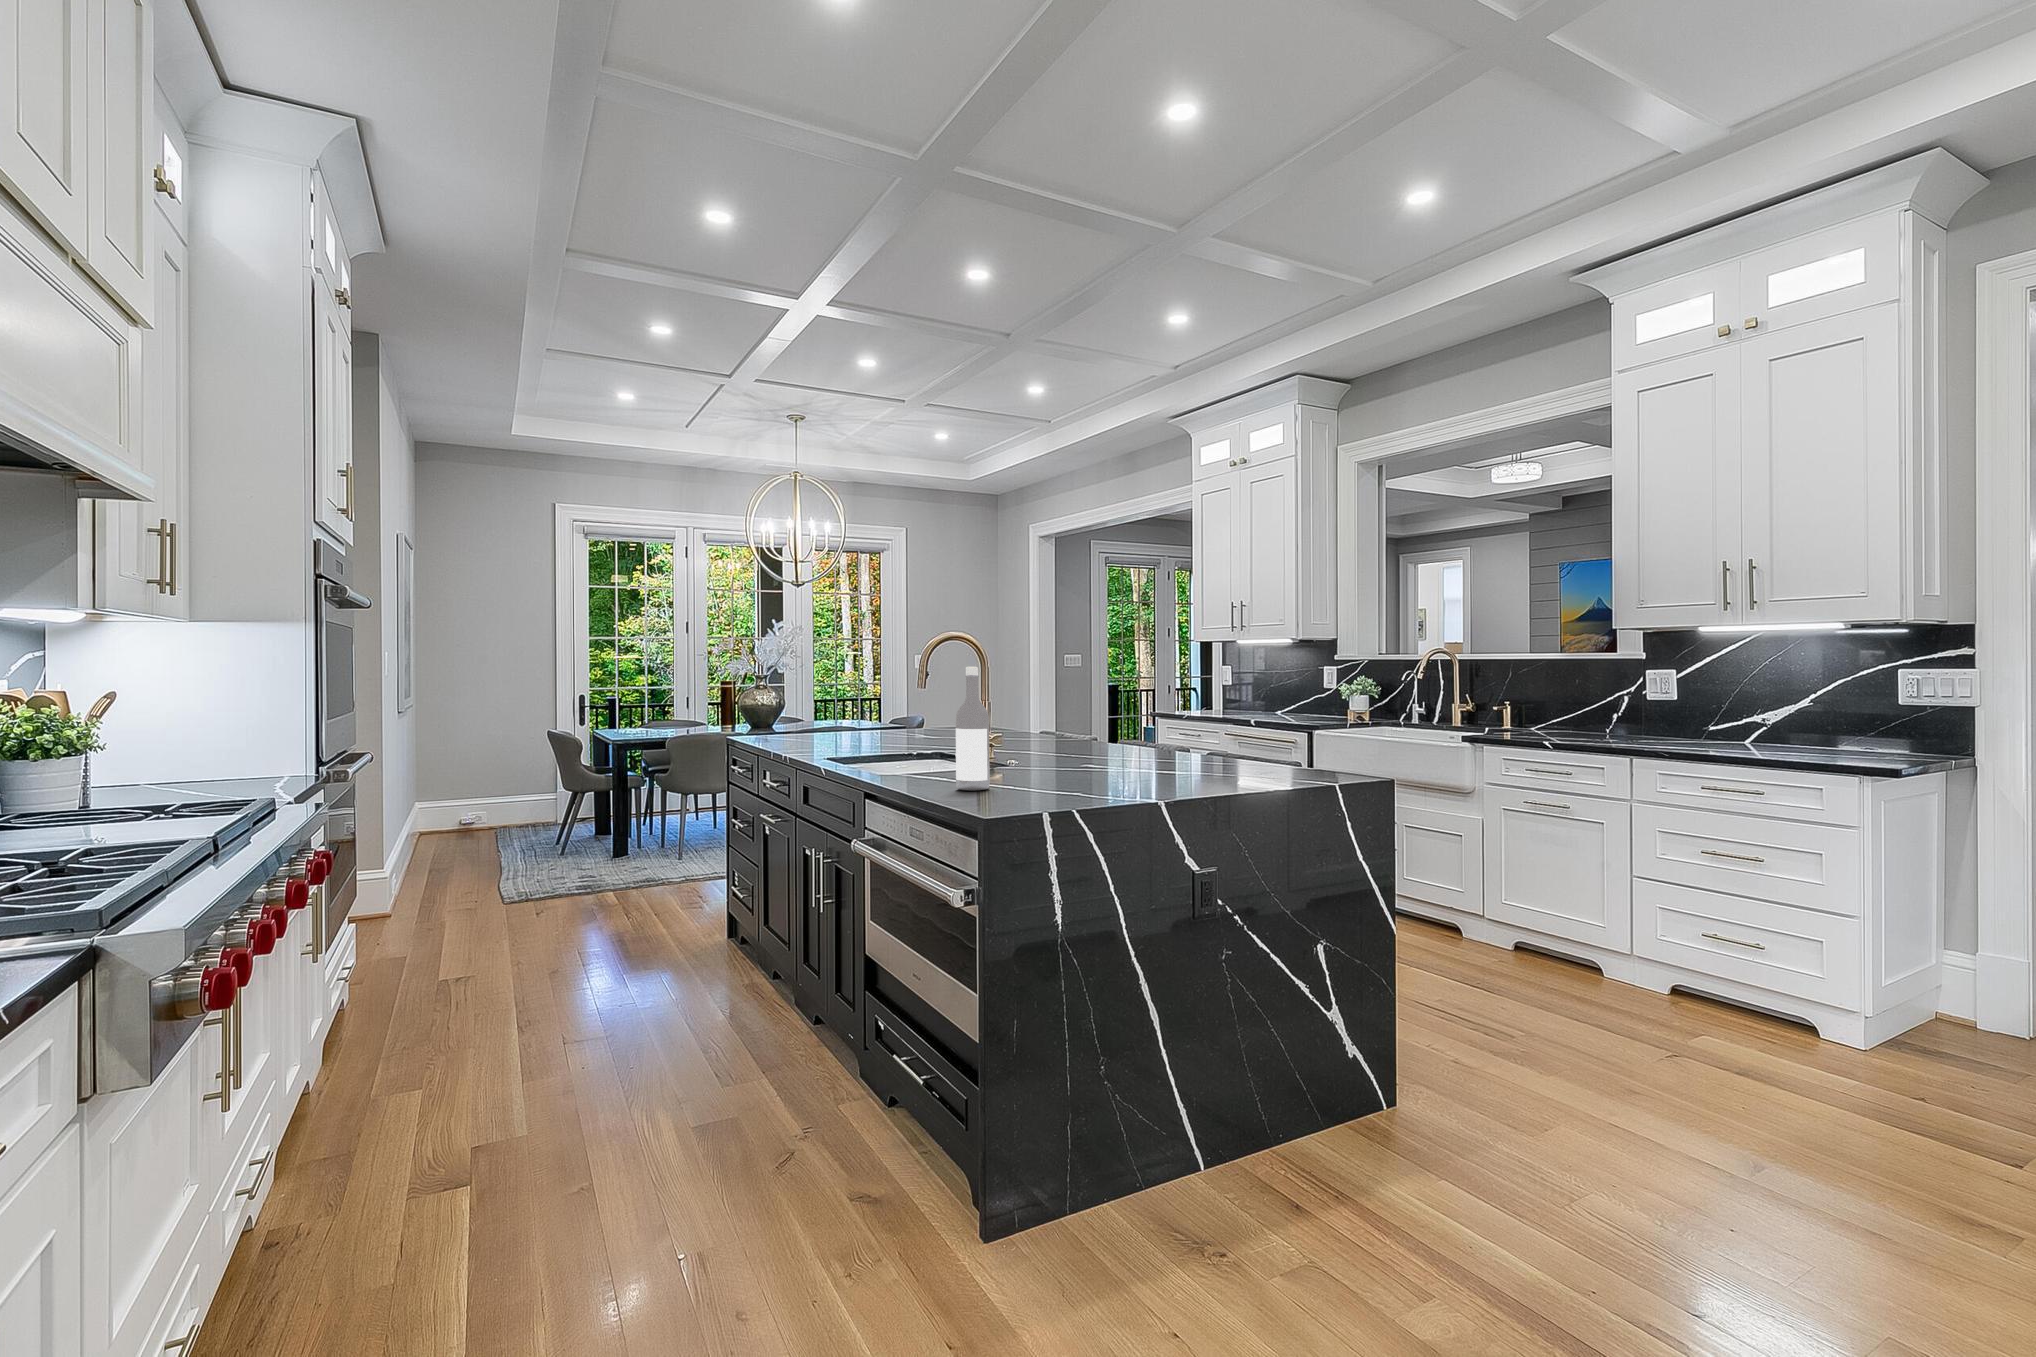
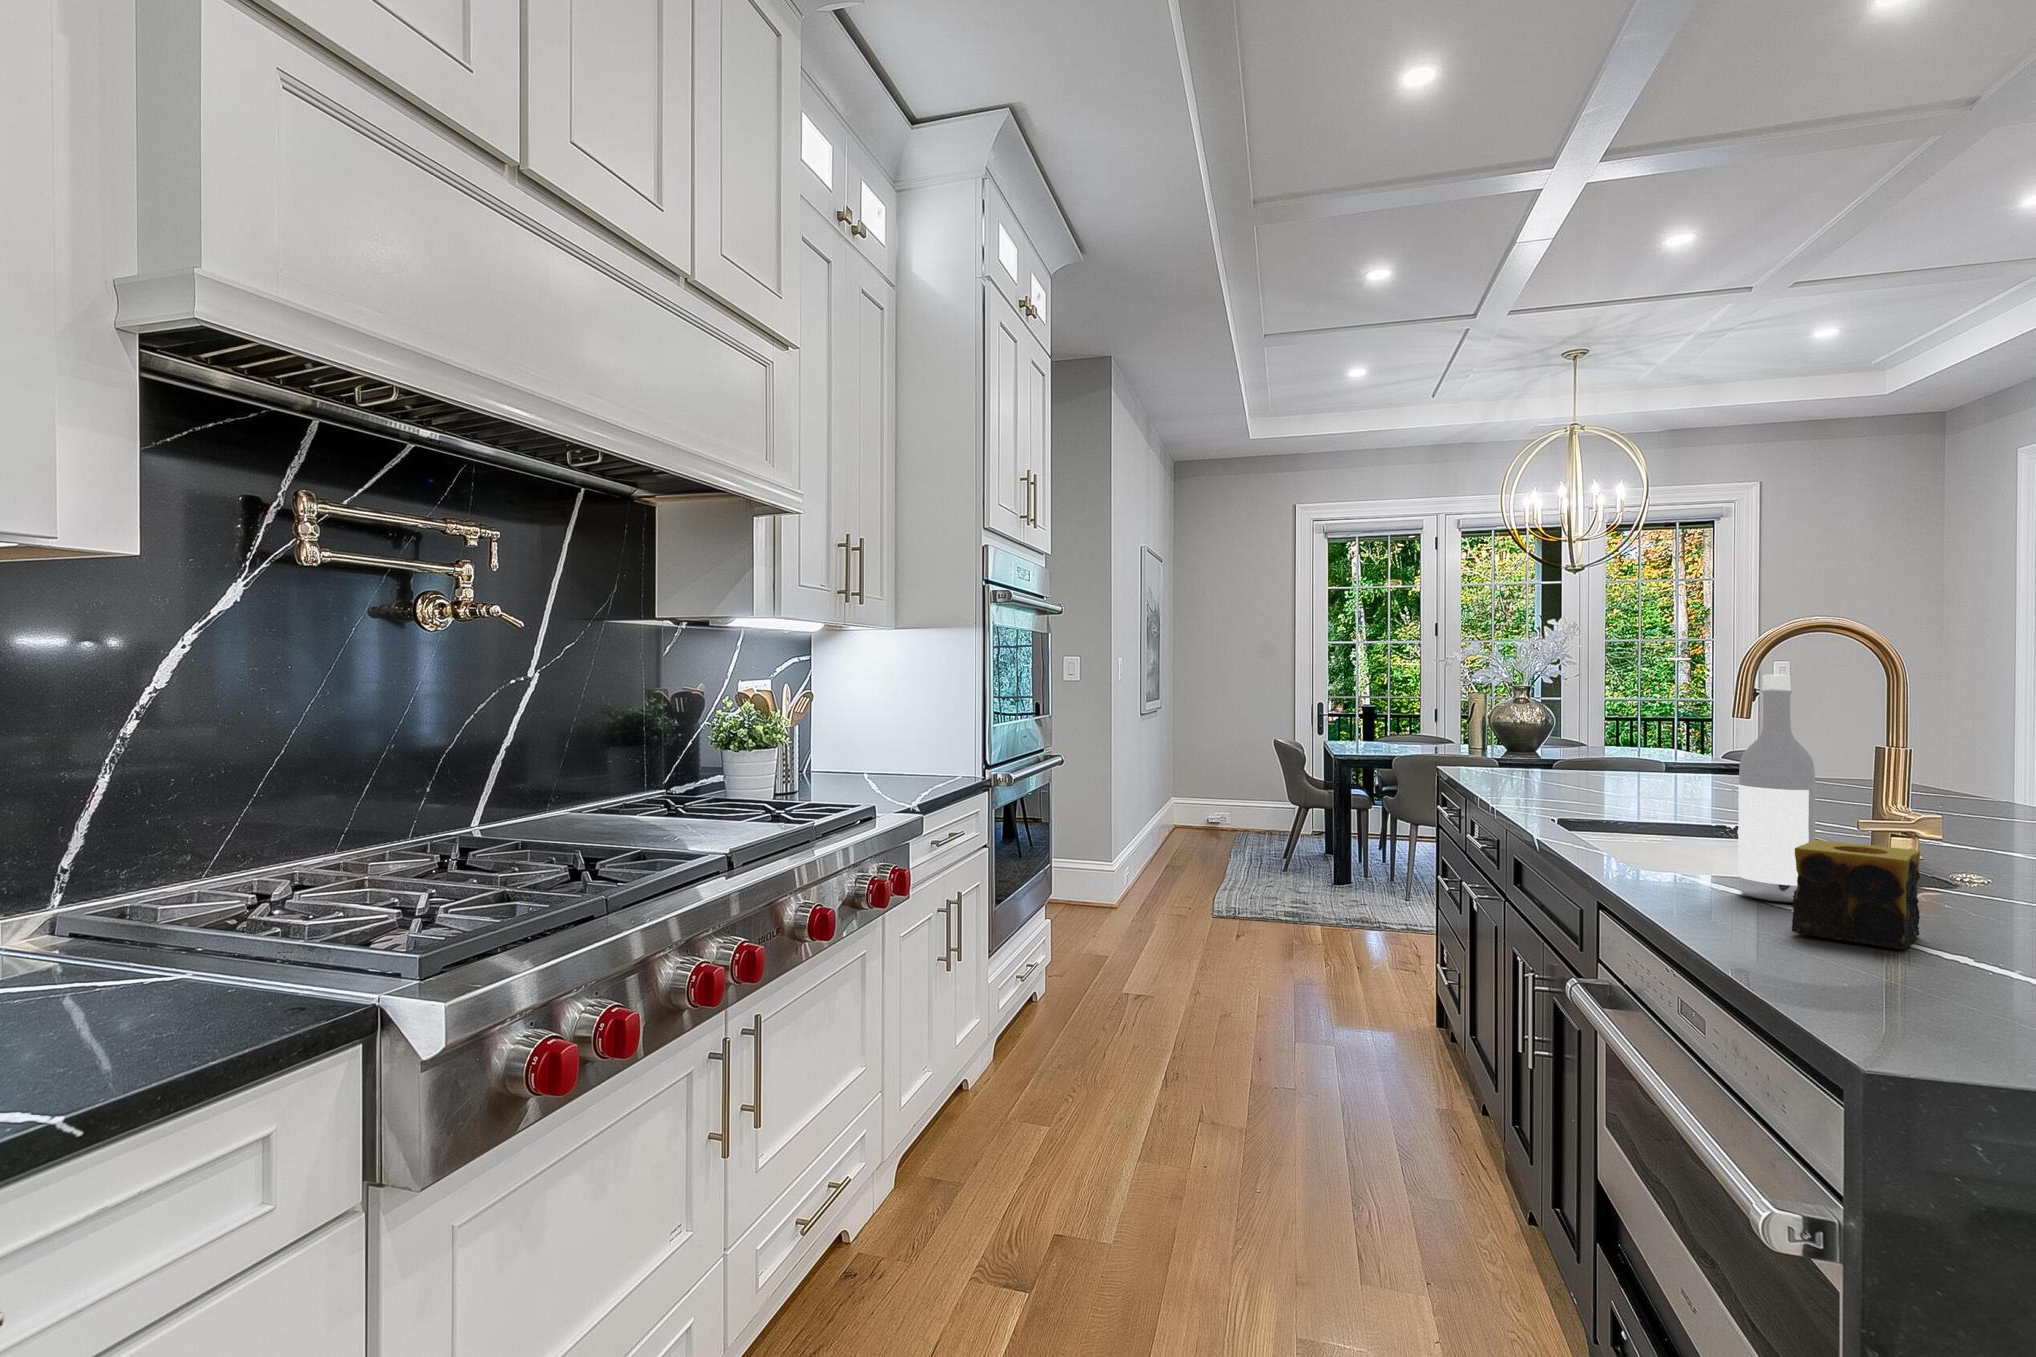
candle: none [986,753,1034,801] -> present [1792,840,1920,949]

